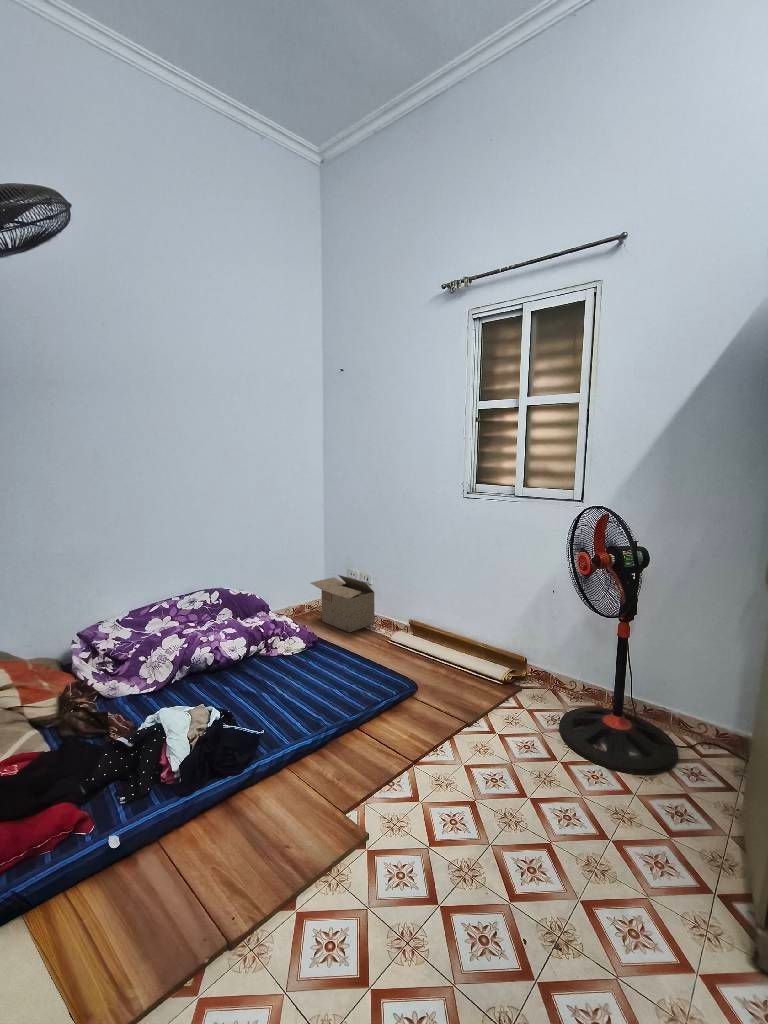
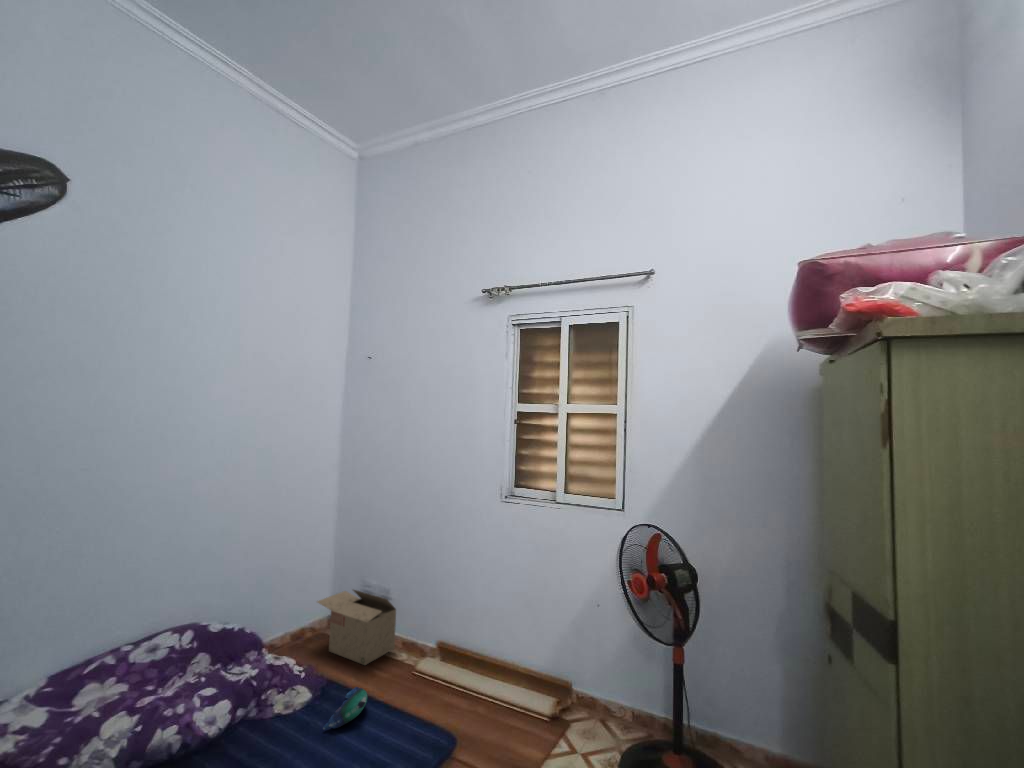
plush toy: none [313,644,348,668] -> present [323,687,367,730]

